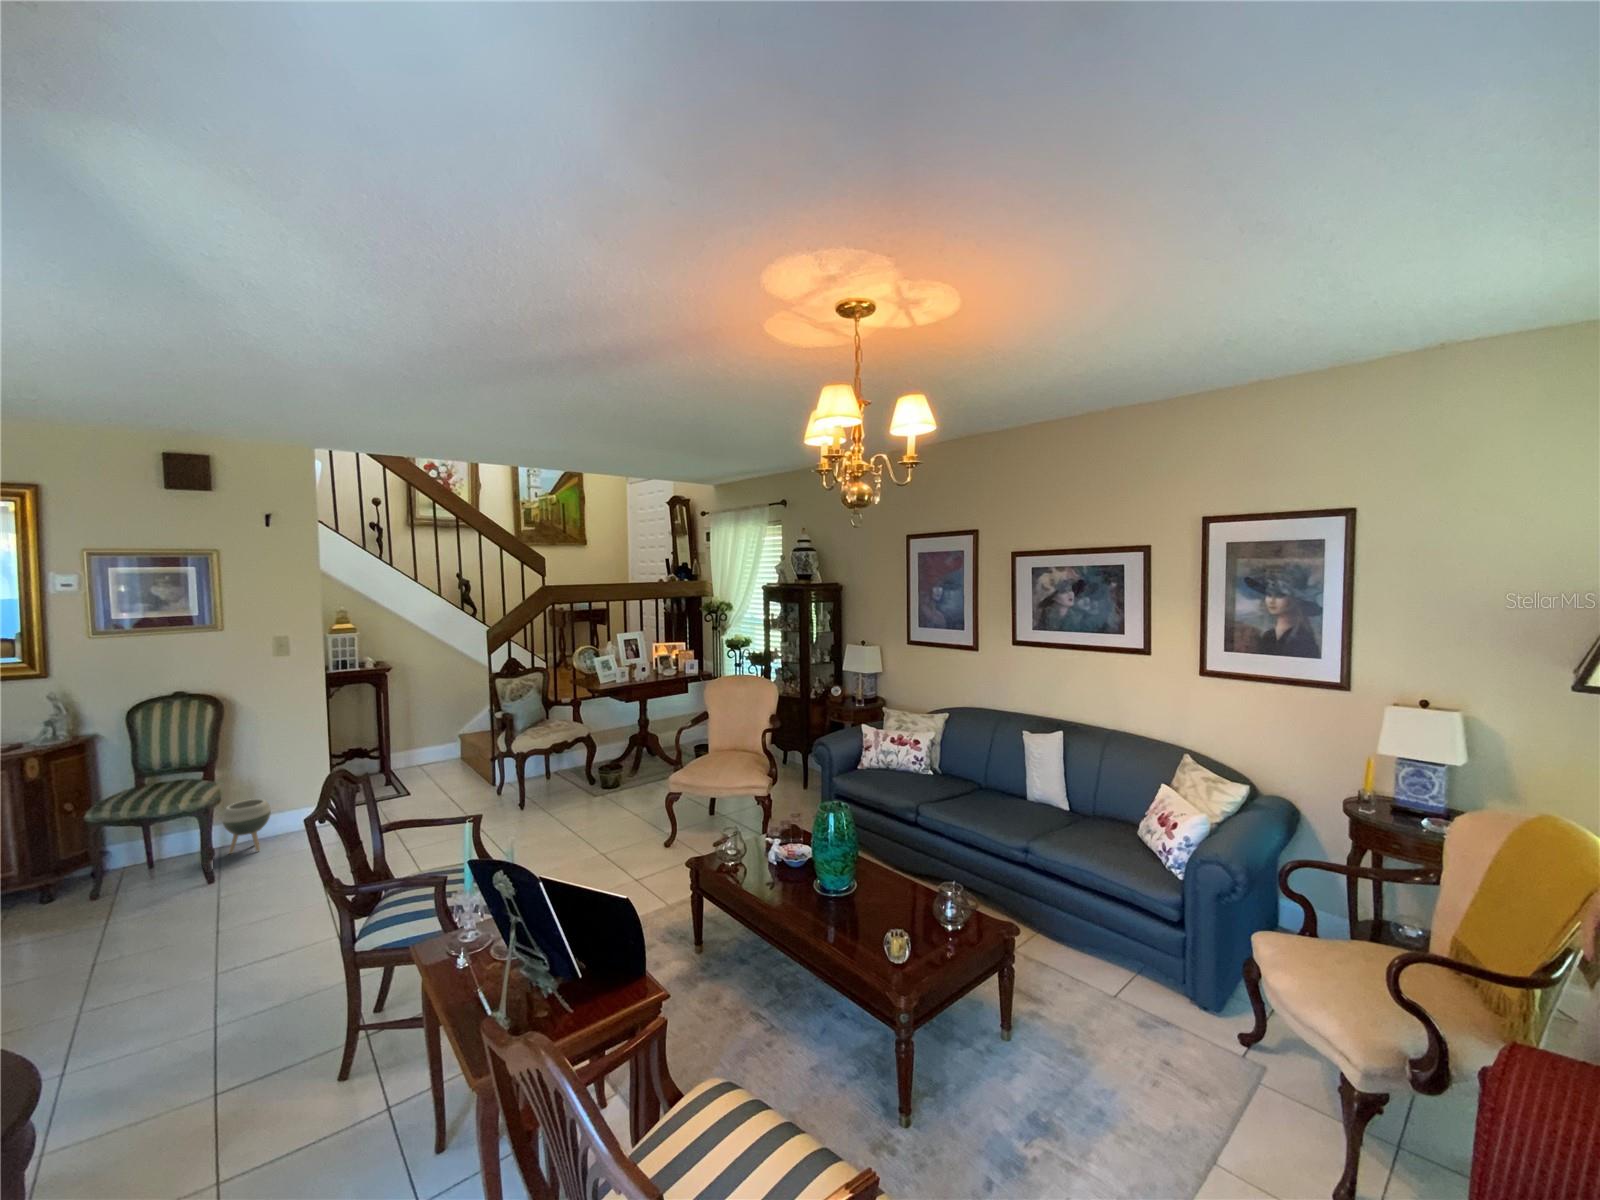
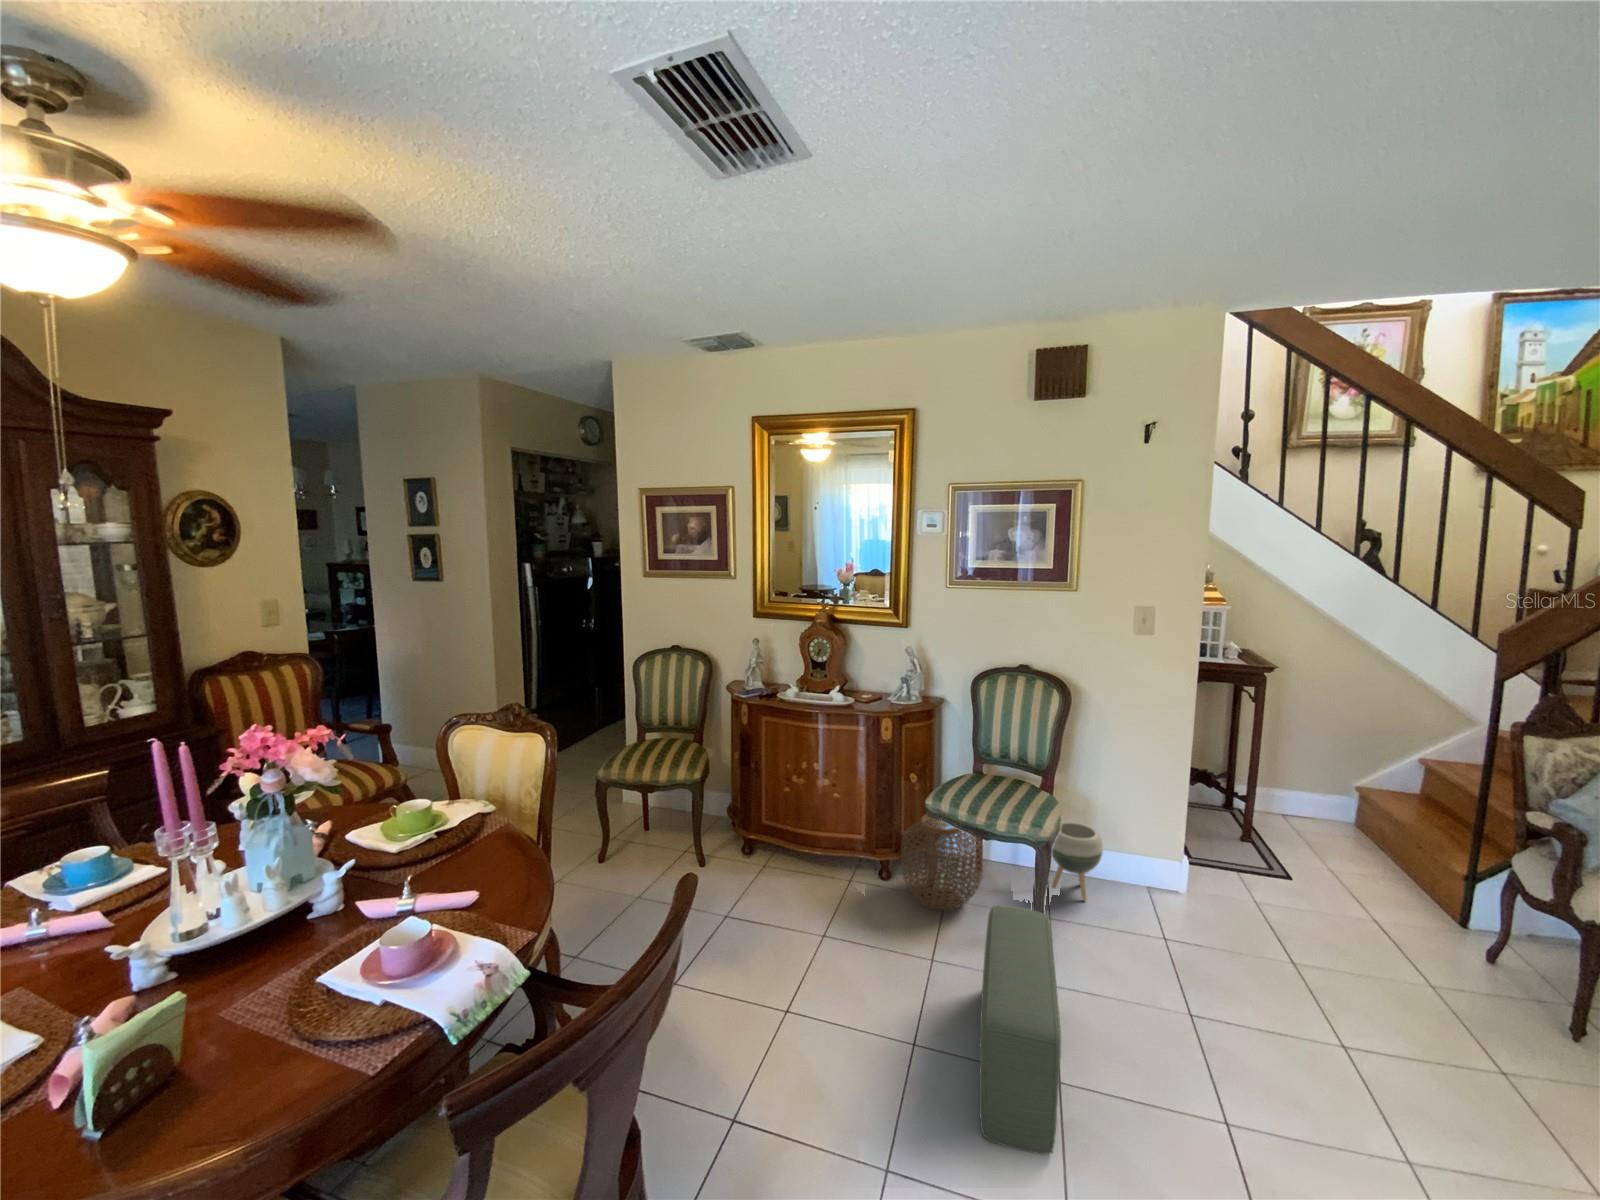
woven basket: none [59,822,157,905] -> present [901,814,983,910]
pouf: none [161,846,226,975] -> present [979,906,1061,1155]

